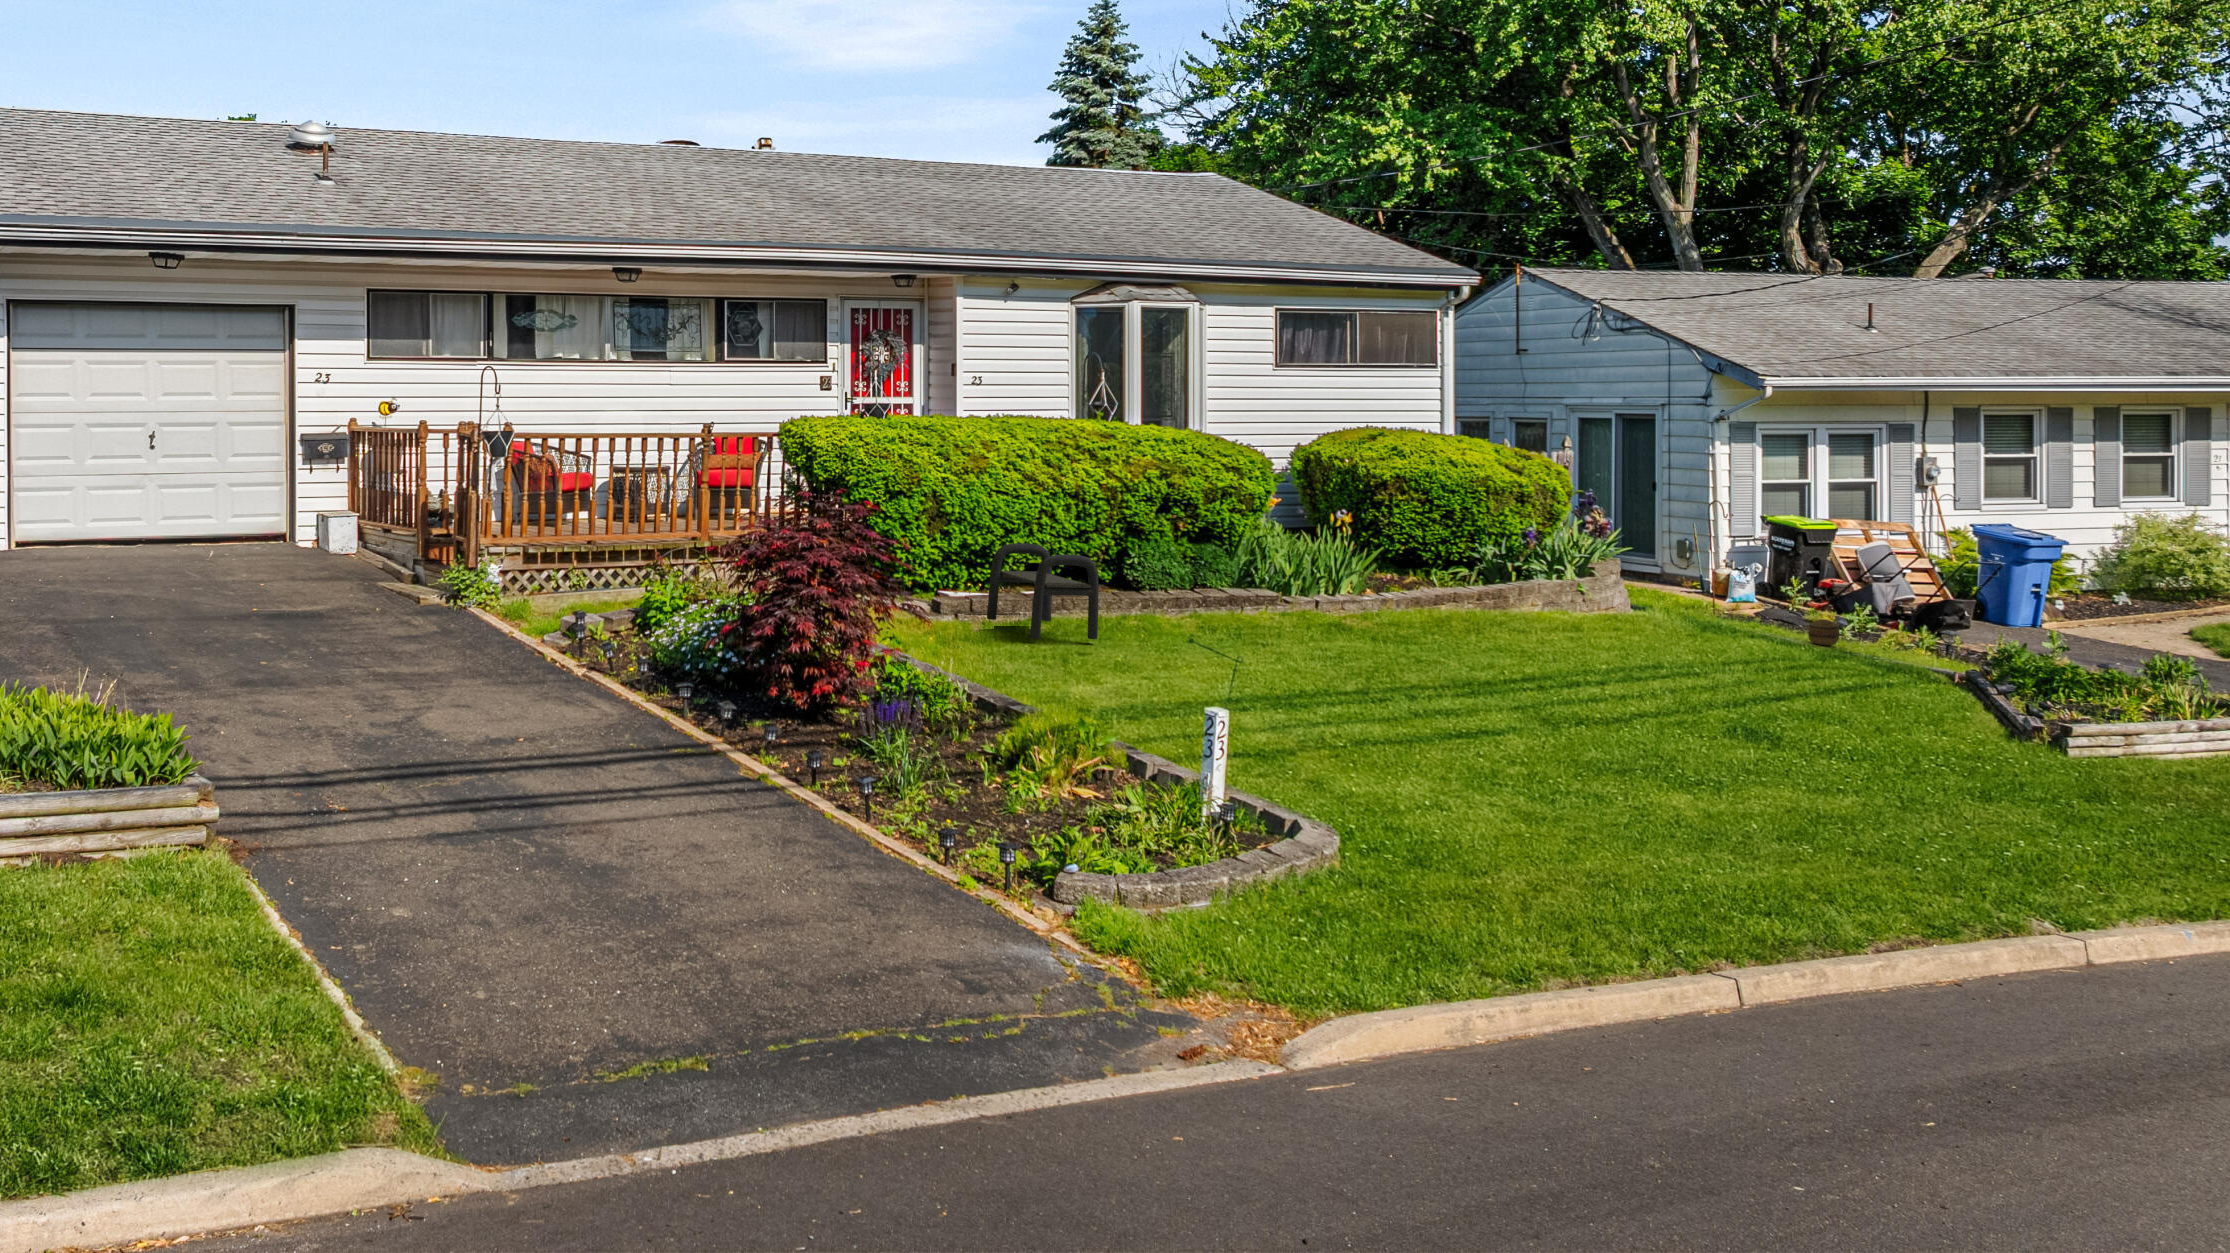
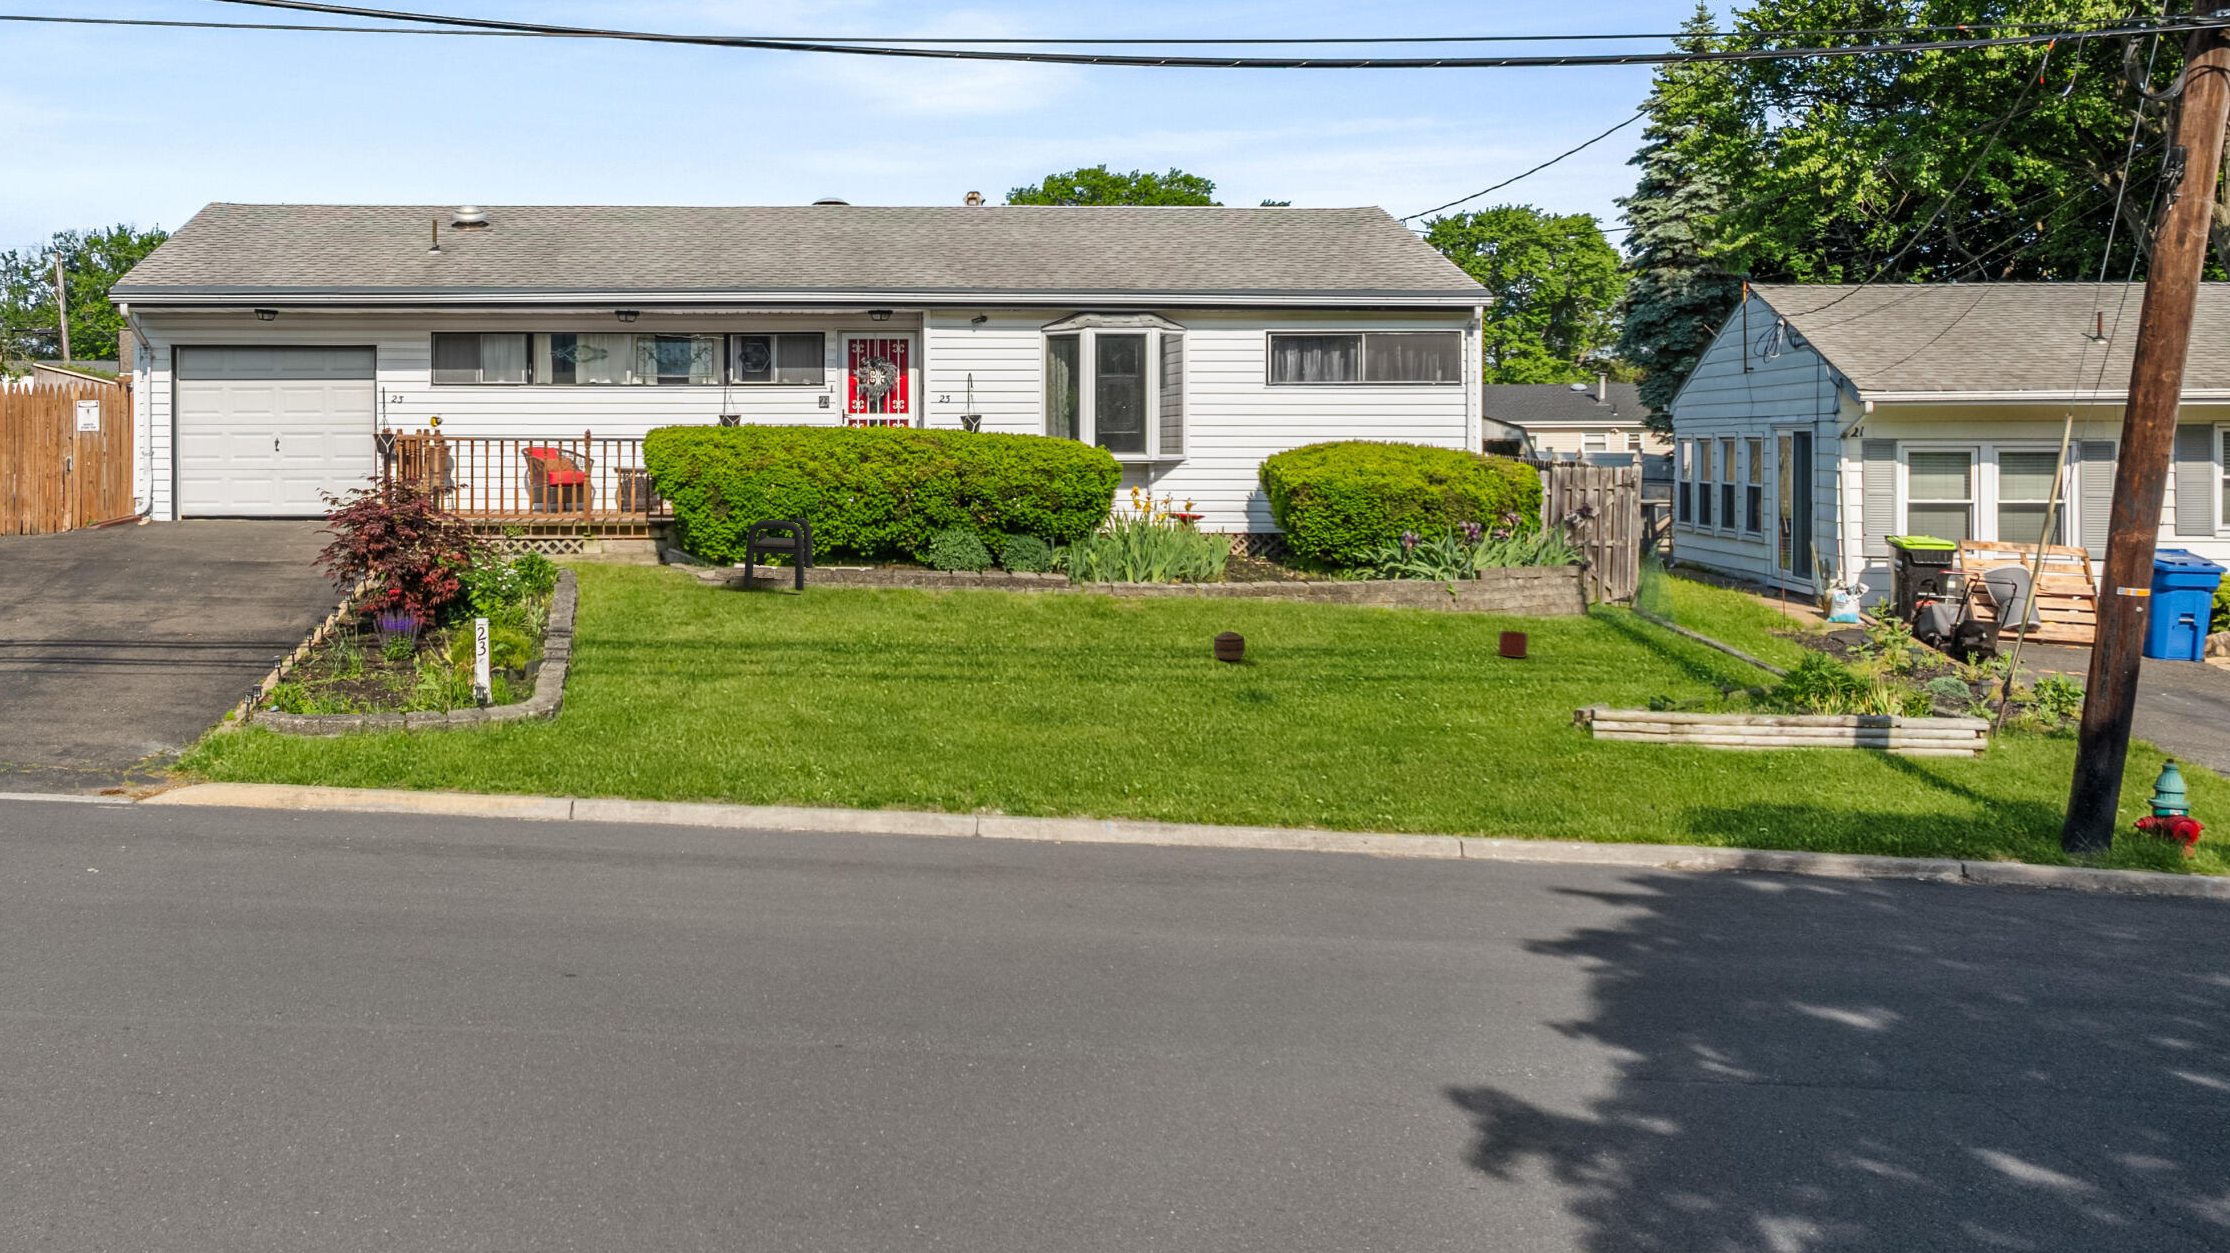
basket: present [1808,620,1839,646] -> present [1214,631,1245,660]
planter: none [1805,656,1837,685] -> present [1498,631,1528,658]

